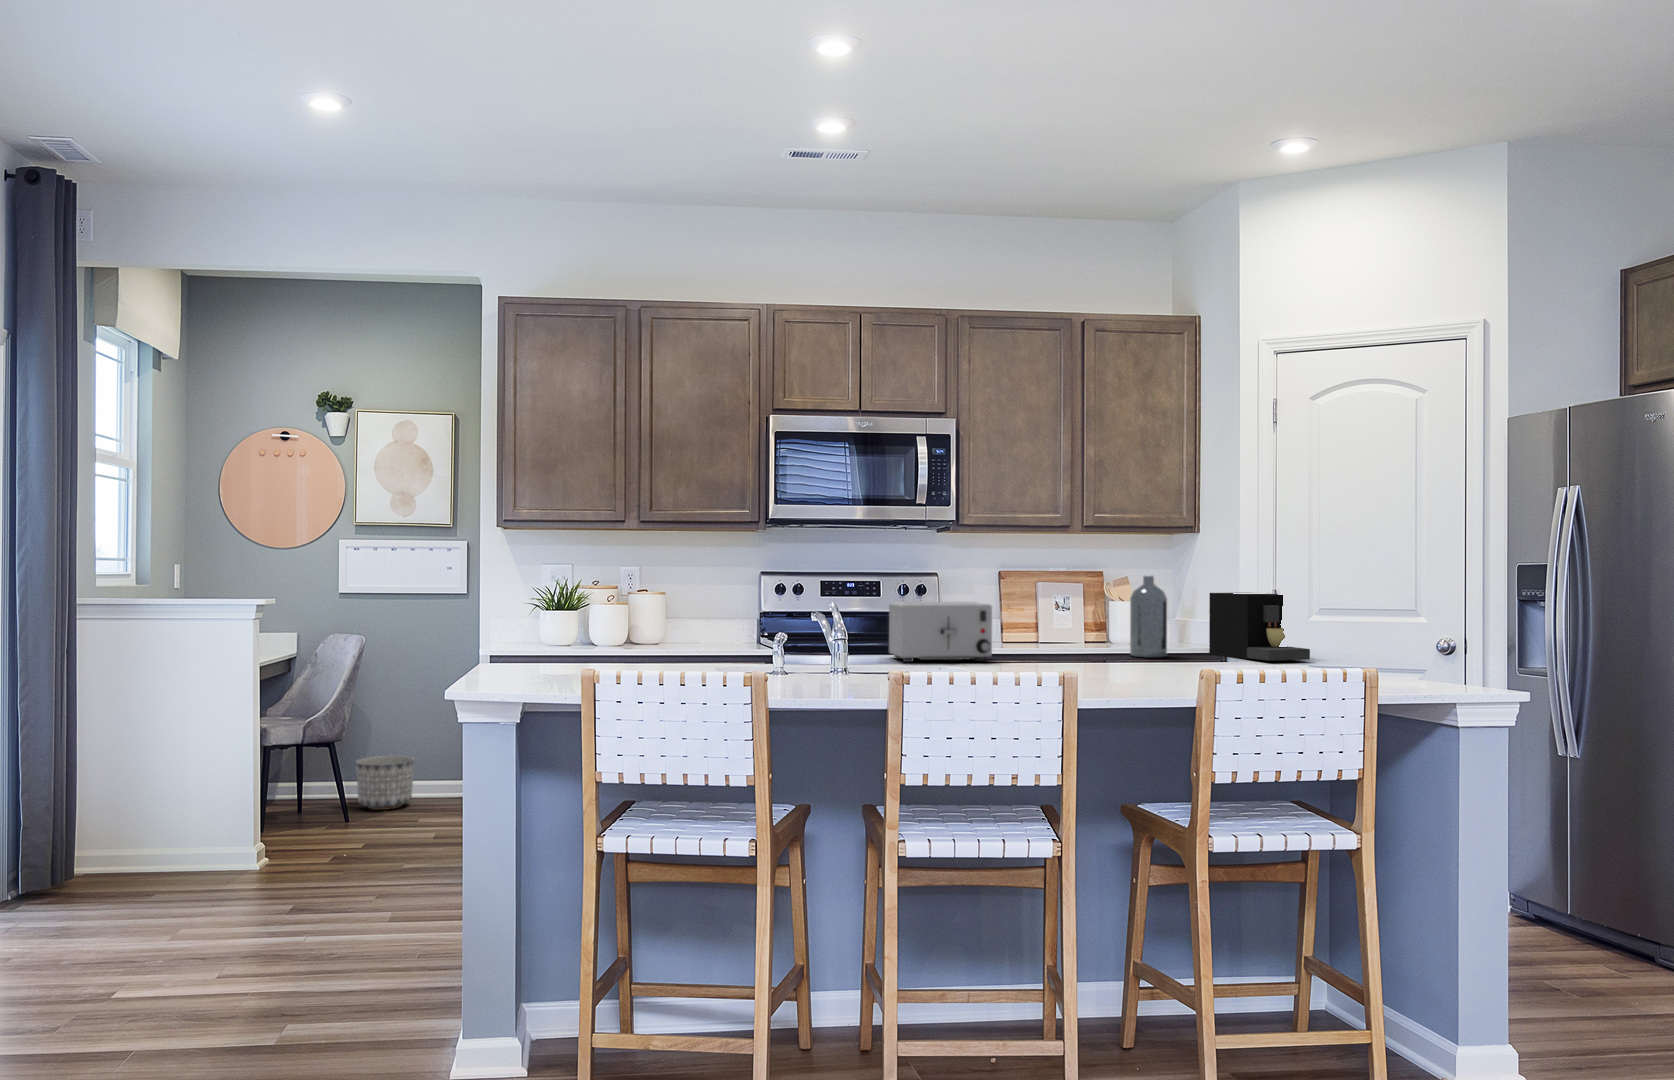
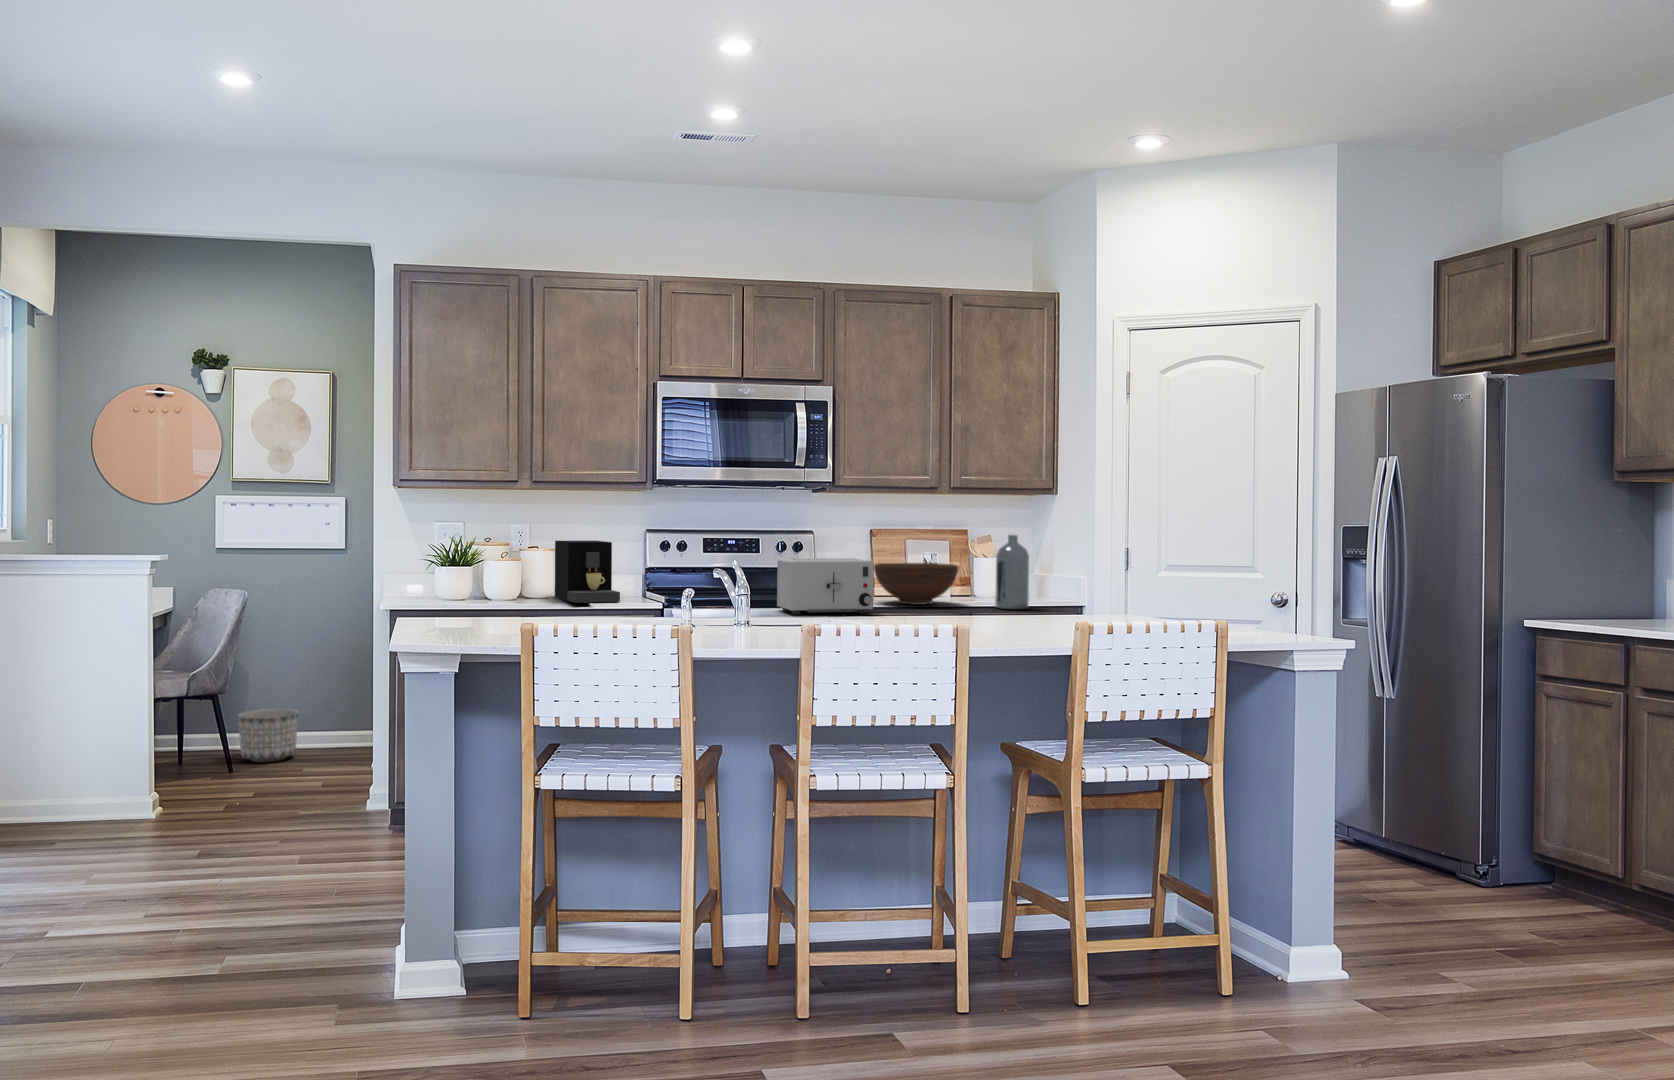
coffee maker: present [1209,593,1310,661] -> present [555,541,620,603]
fruit bowl: none [996,607,1089,652] -> present [874,563,959,605]

